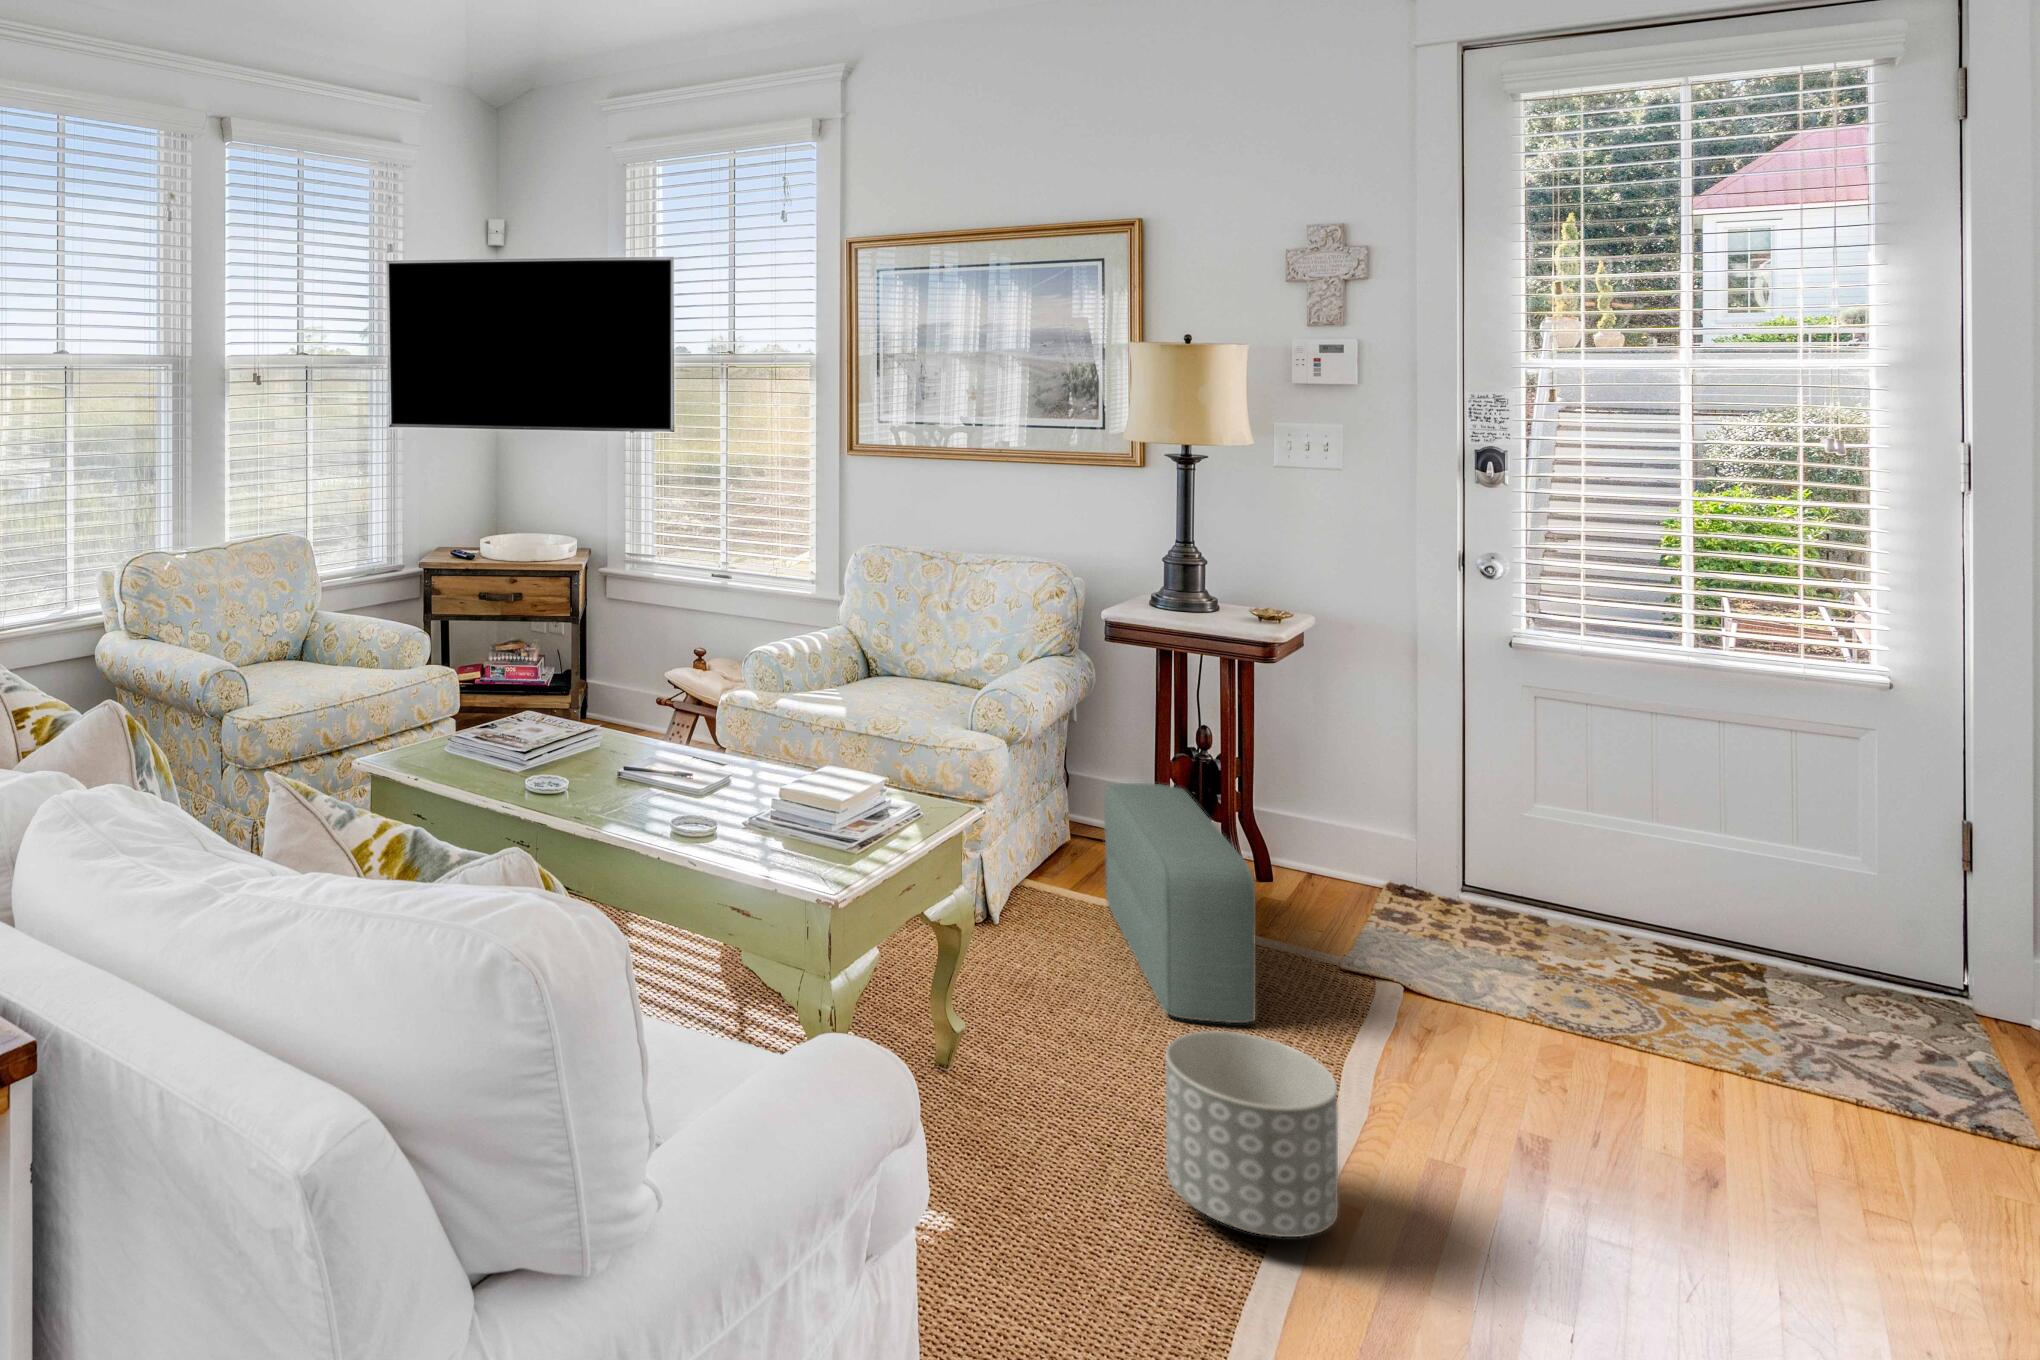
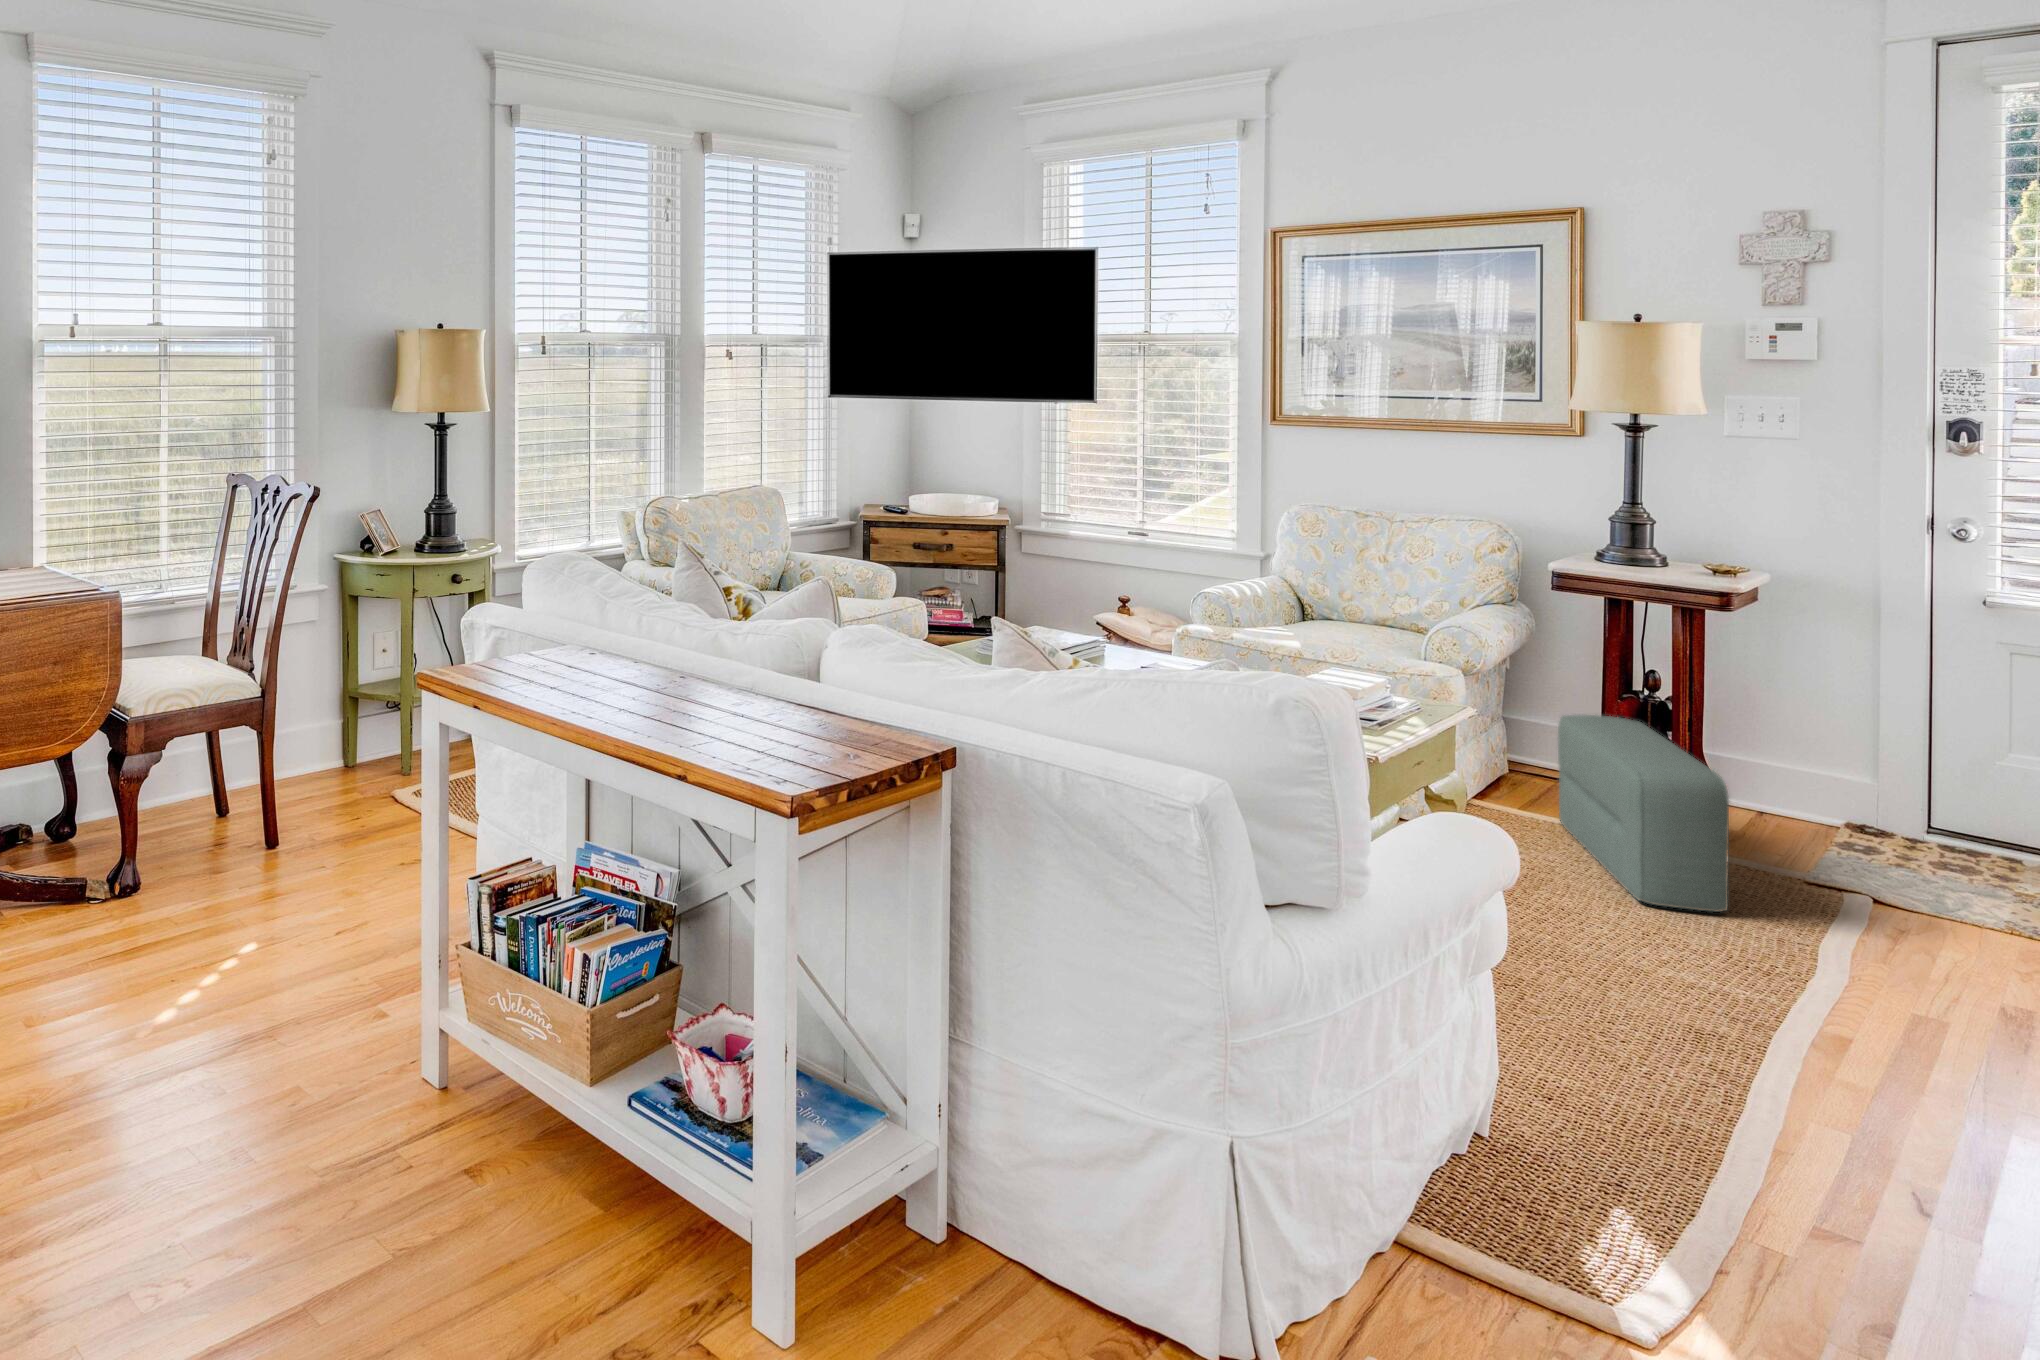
planter: present [1166,1031,1338,1237] -> none [1668,889,1834,1045]

